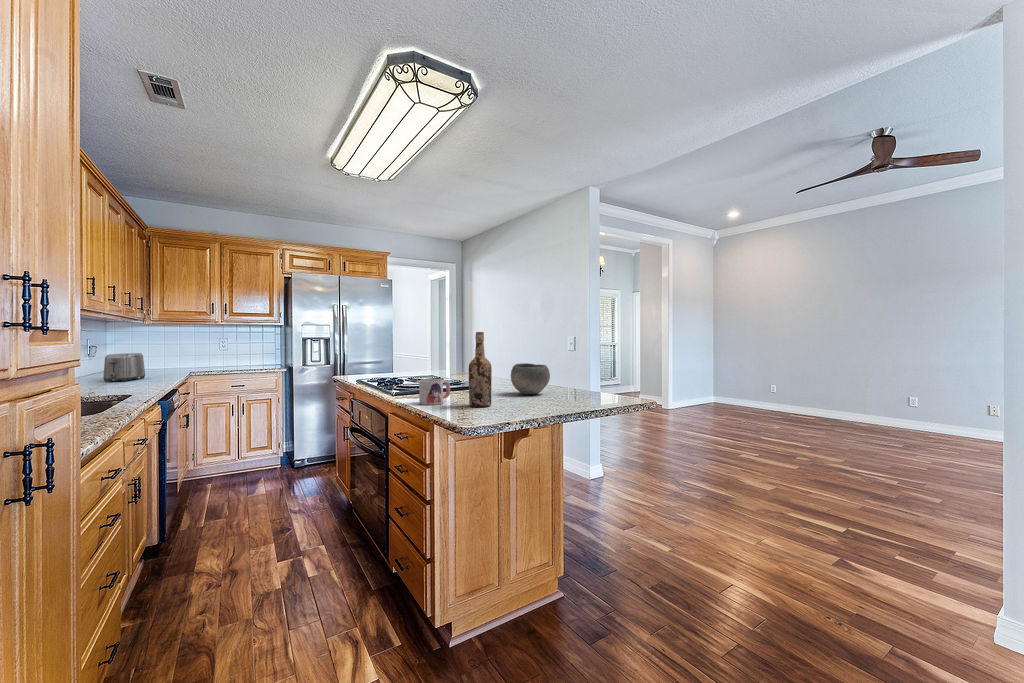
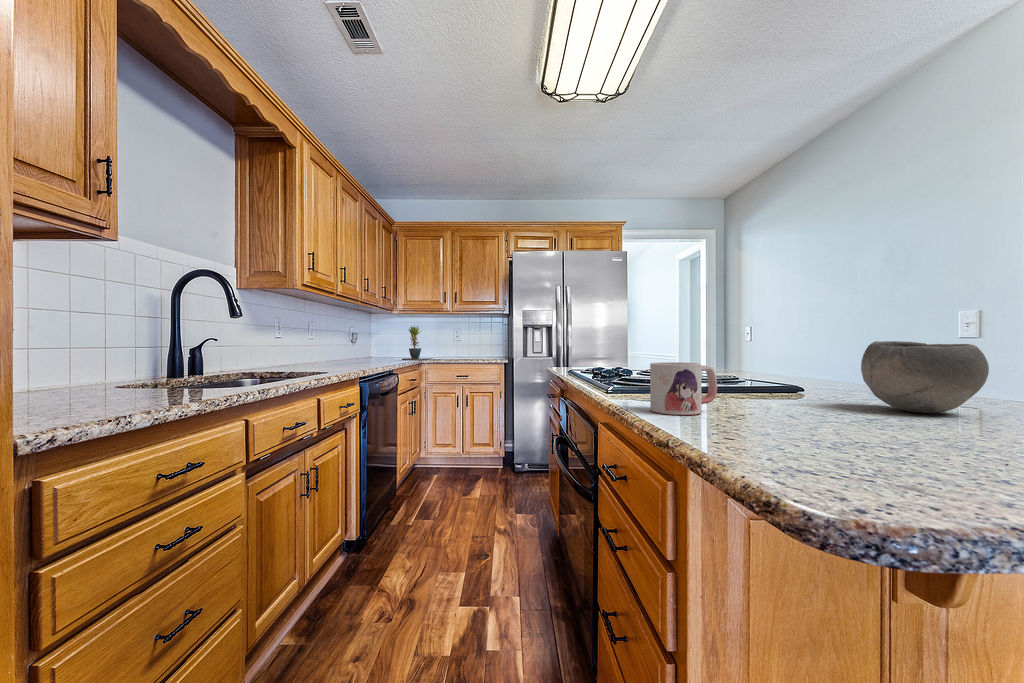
wine bottle: present [469,332,492,407] -> none [769,245,836,433]
potted plant: none [151,338,202,373] -> present [403,326,429,360]
toaster: present [103,353,145,382] -> none [350,338,384,364]

